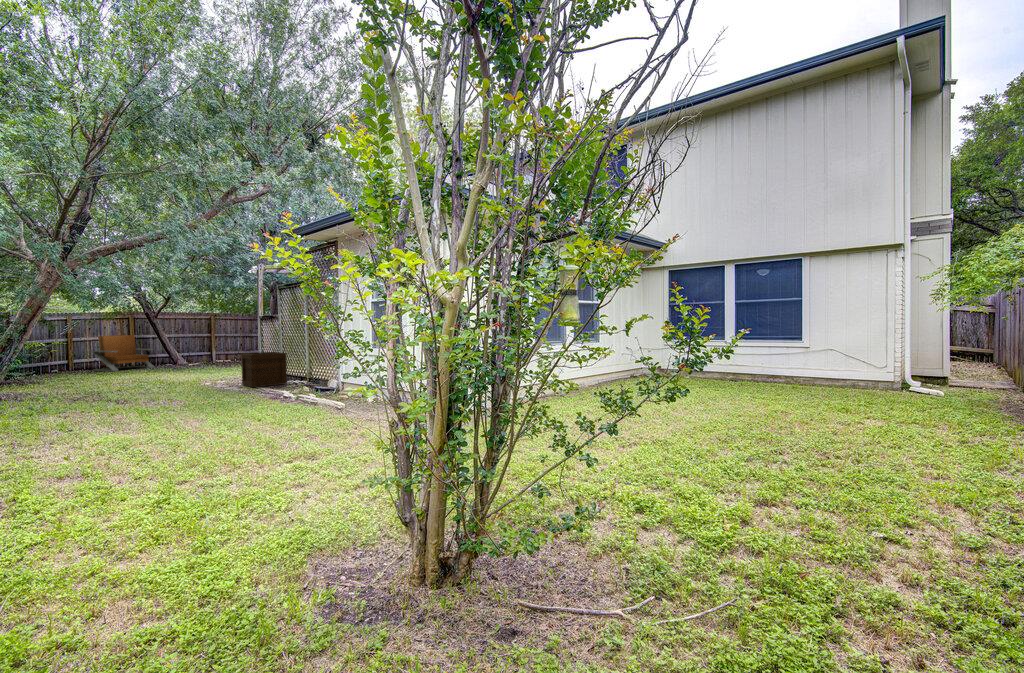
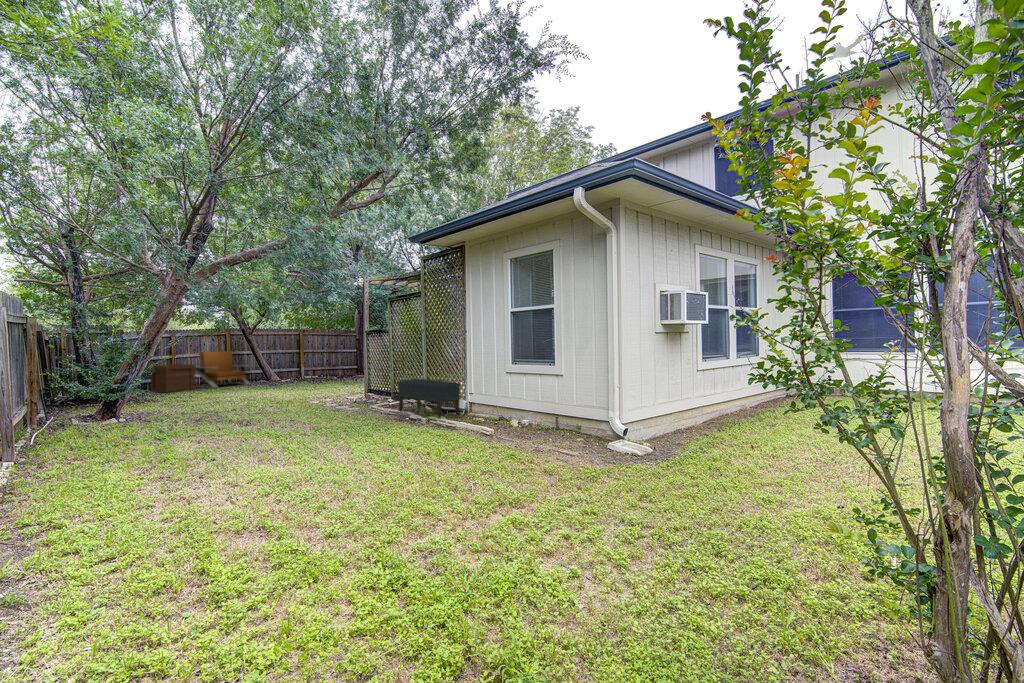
wooden crate: present [241,352,287,388] -> present [150,364,195,392]
bench: none [277,362,332,396] -> present [397,379,460,418]

